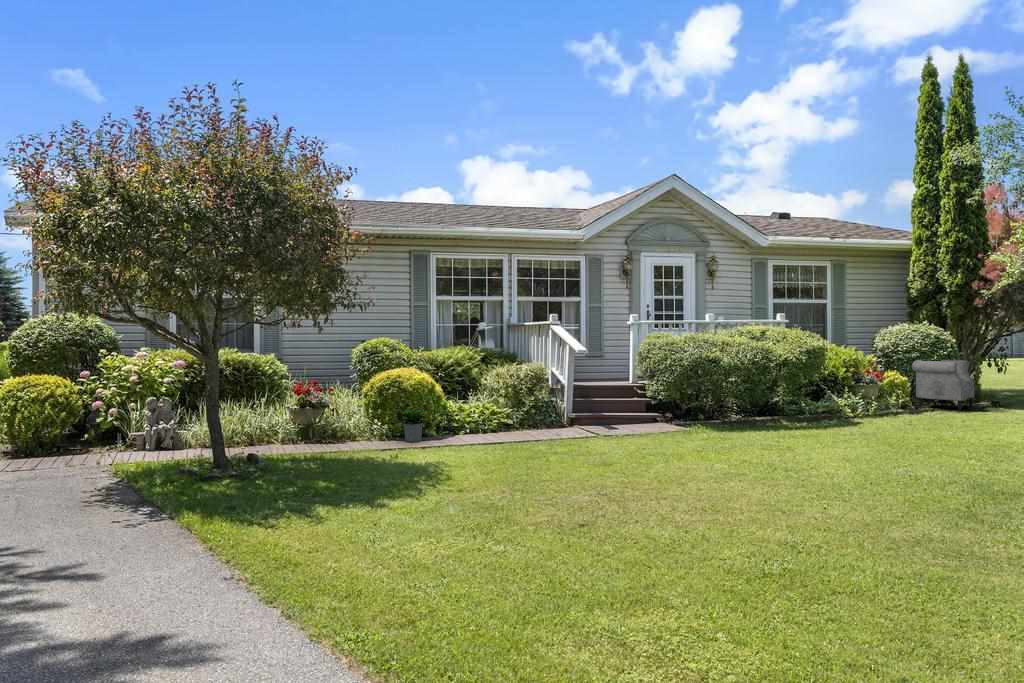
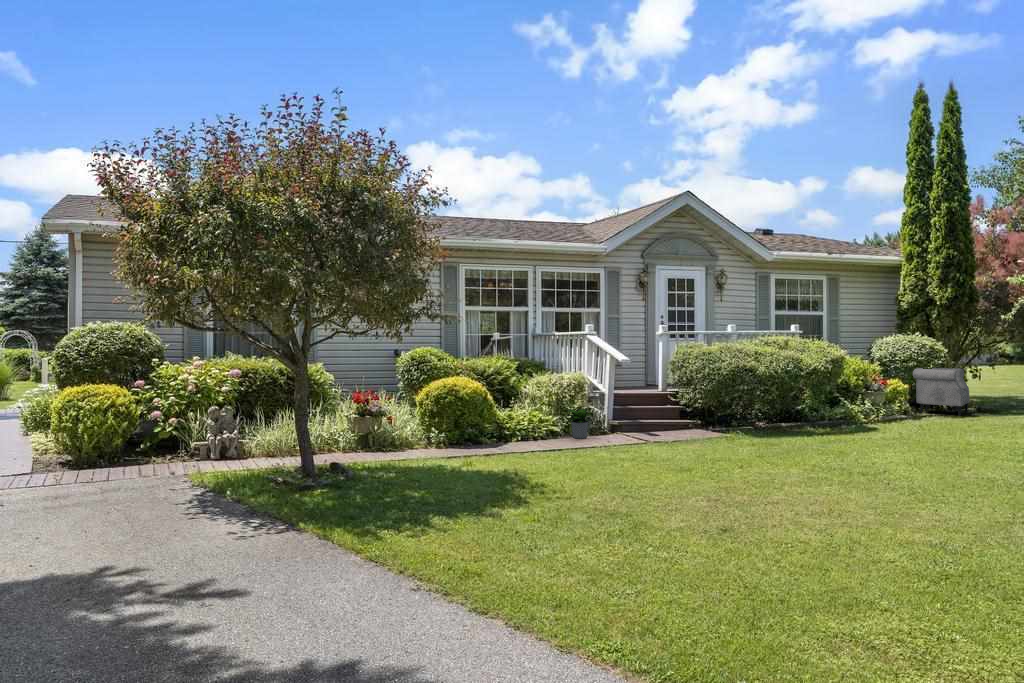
potted plant: present [398,408,430,442] -> present [567,409,592,439]

